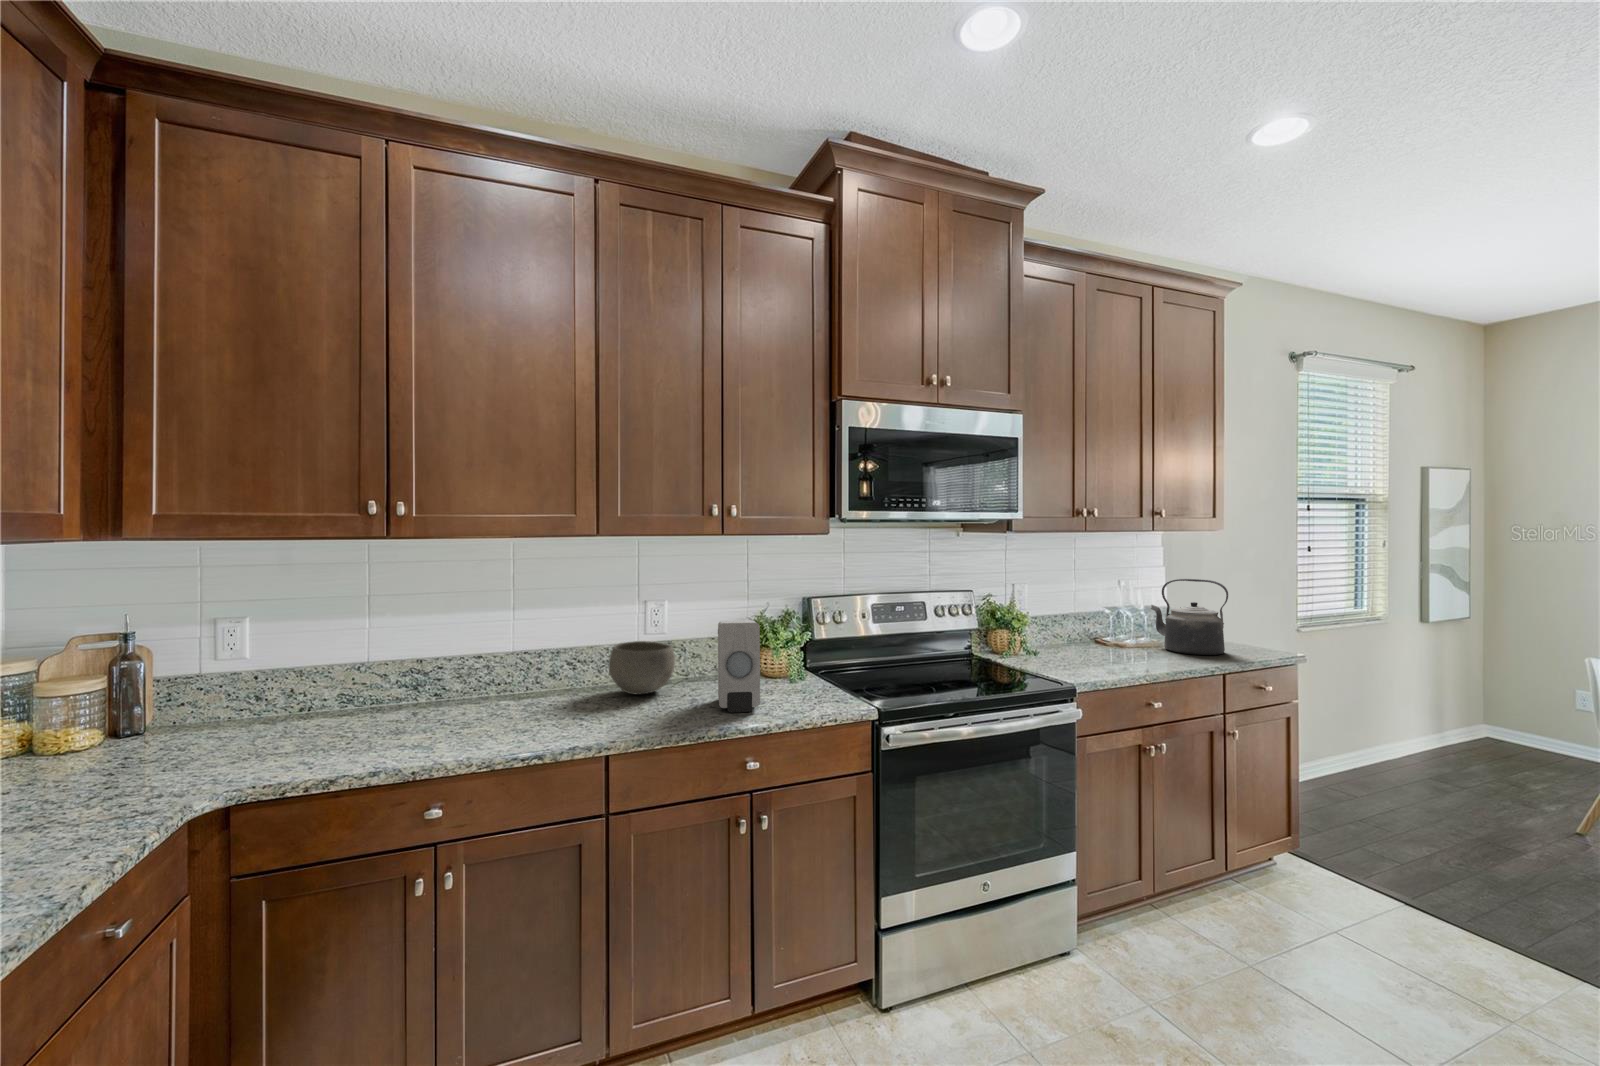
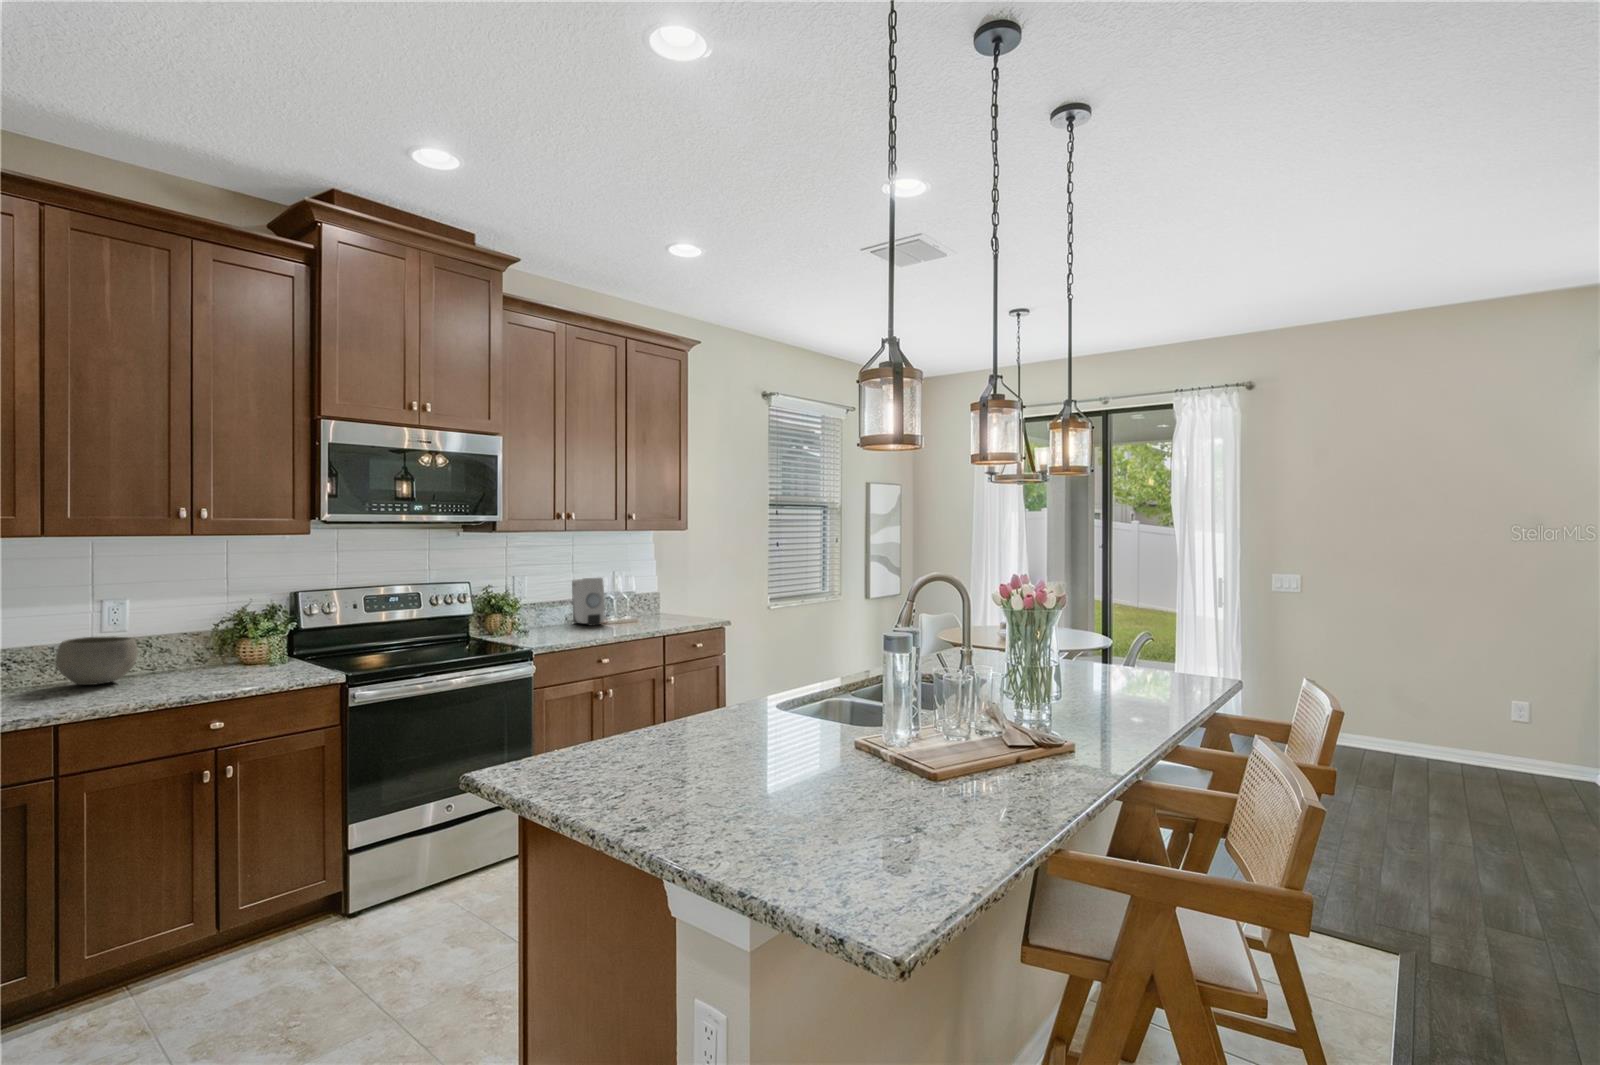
kettle: present [1151,579,1228,655] -> none [630,568,680,625]
soap dispenser: present [718,620,760,713] -> present [572,578,605,625]

